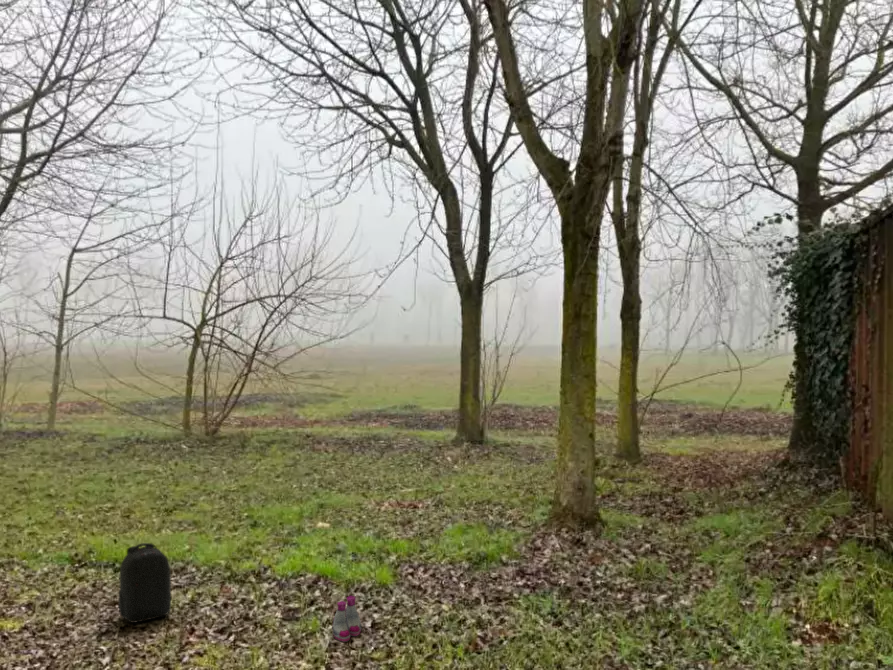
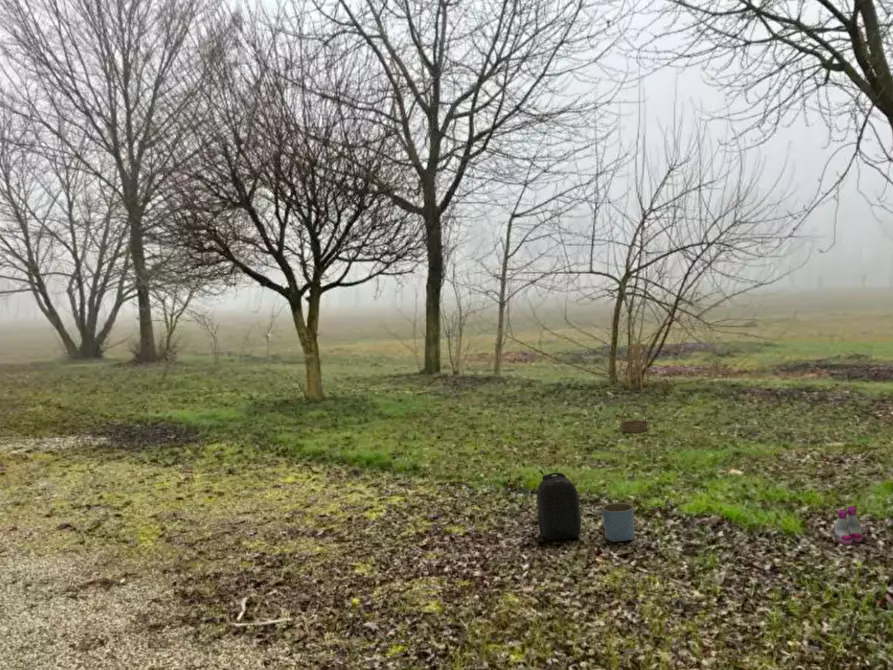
stool: none [204,403,225,447] -> present [628,344,650,390]
basket: none [201,461,229,491] -> present [621,403,648,433]
planter: none [198,571,232,617] -> present [602,503,634,542]
boots: present [332,596,362,642] -> present [834,506,864,545]

